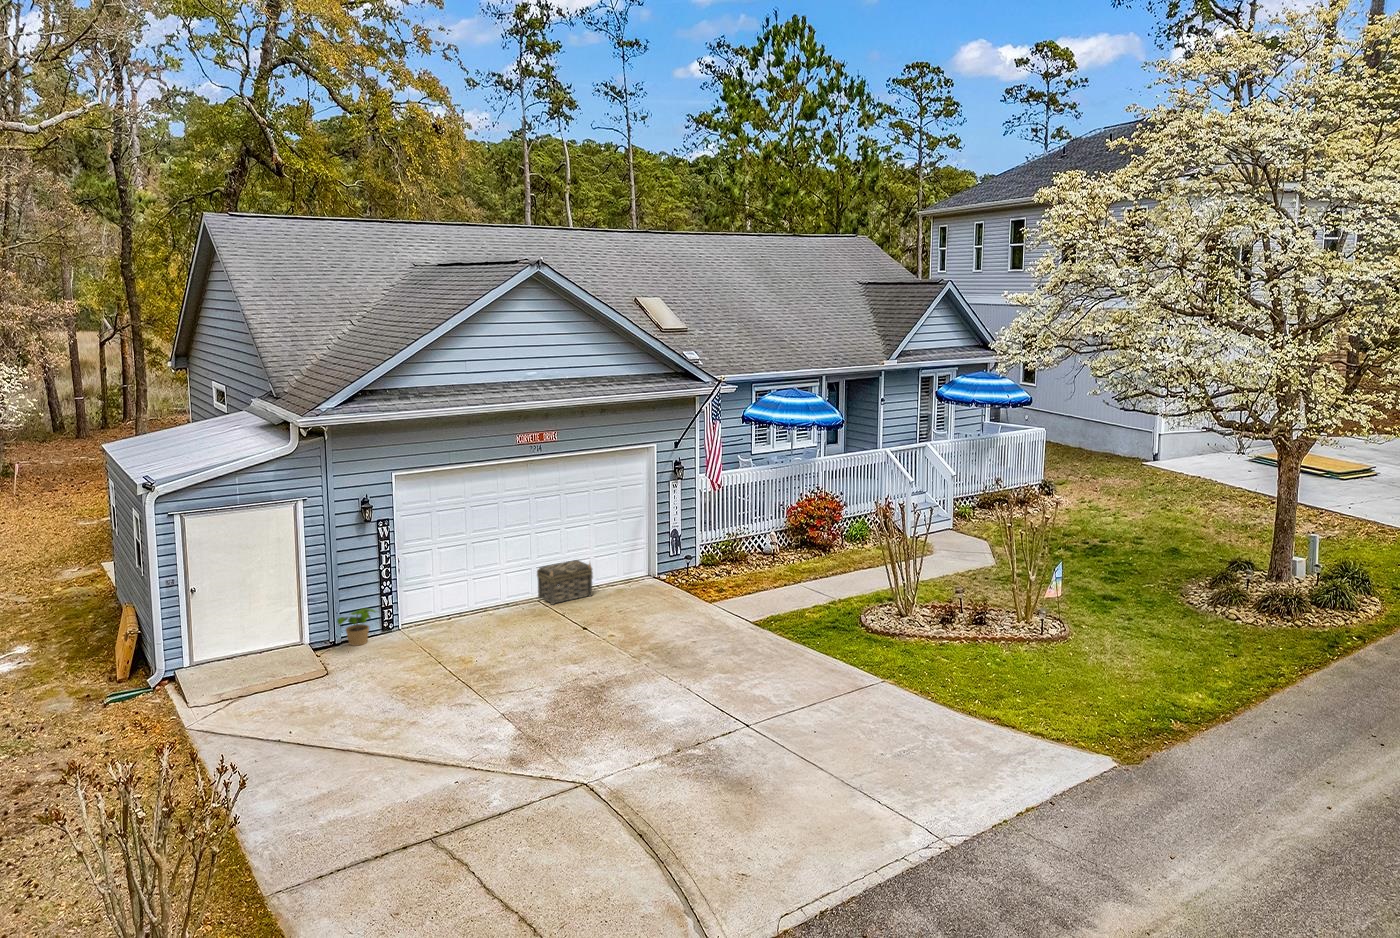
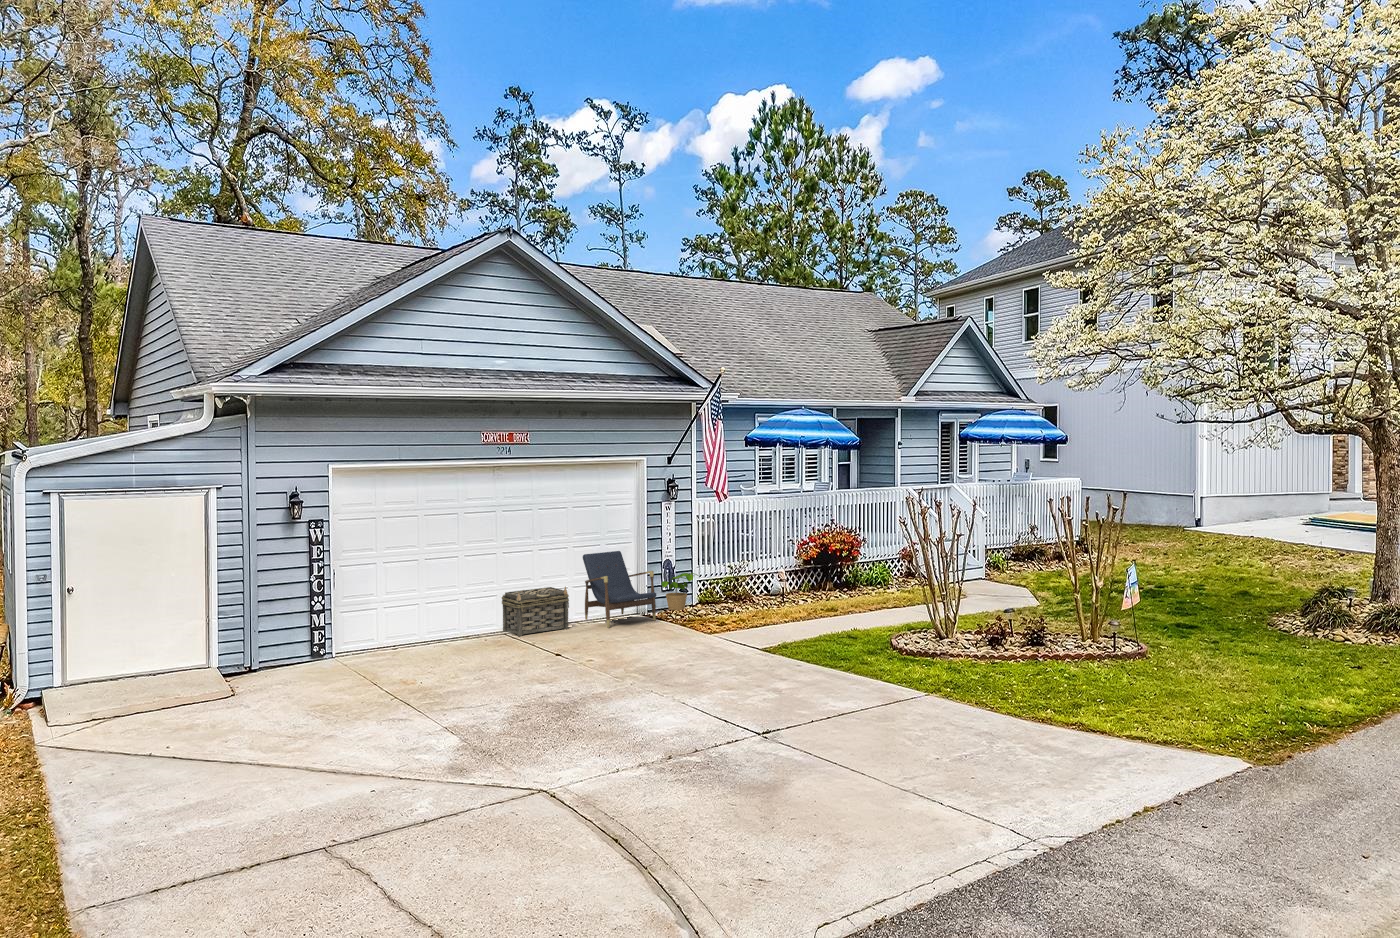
lounge chair: none [603,526,666,595] -> present [583,551,656,628]
potted plant: present [337,608,375,646] -> present [661,573,698,610]

